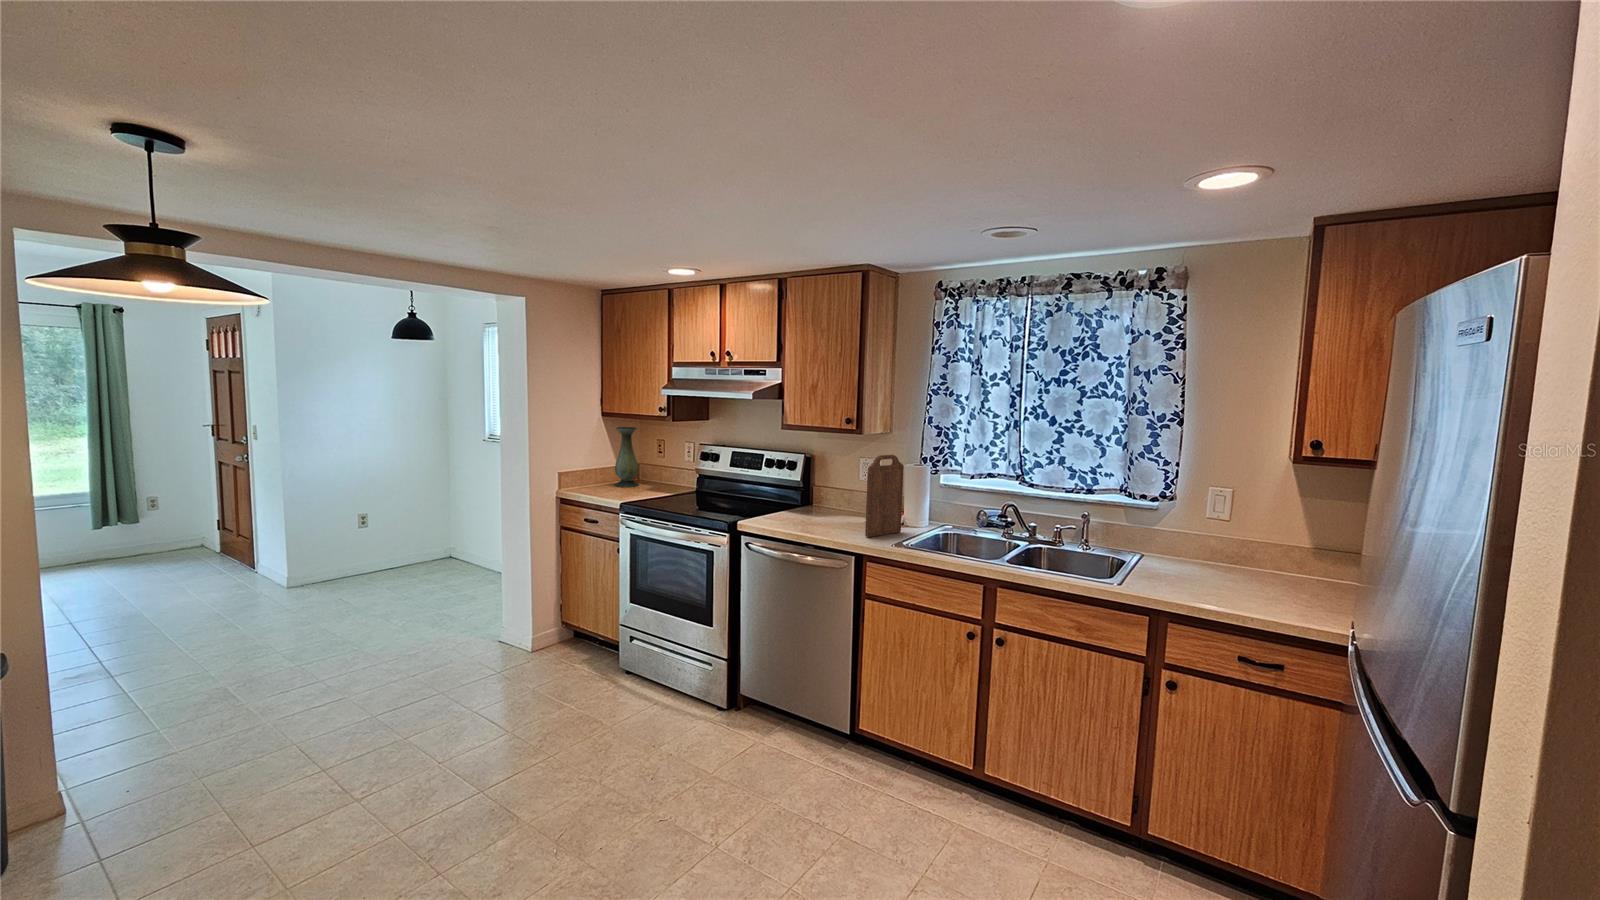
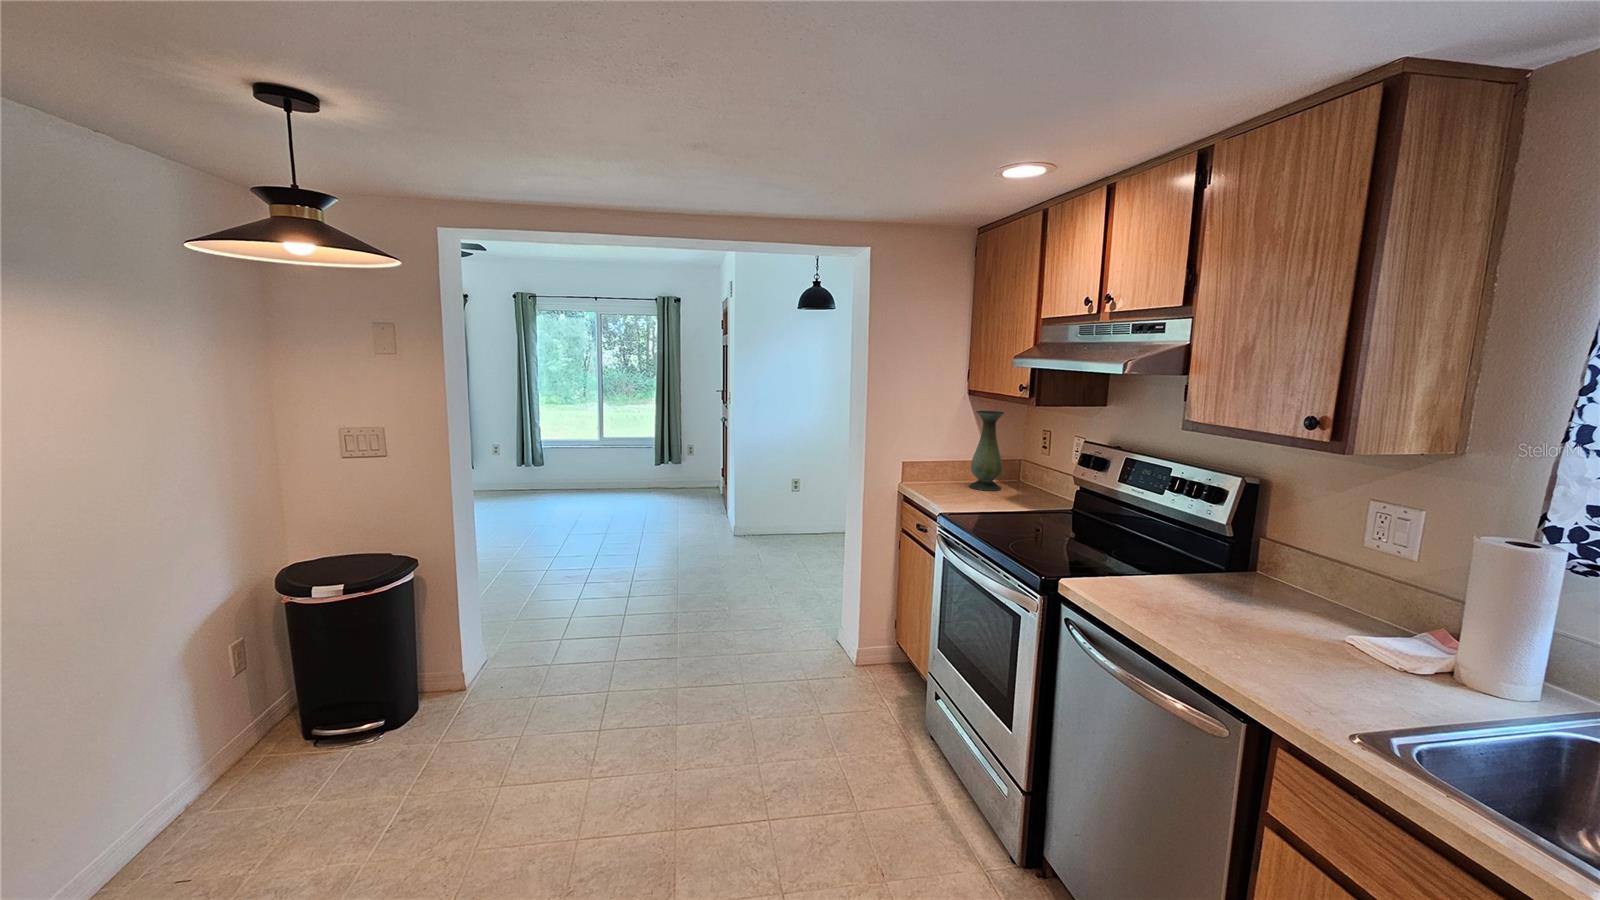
cutting board: present [865,455,904,537] -> none [1322,507,1474,696]

